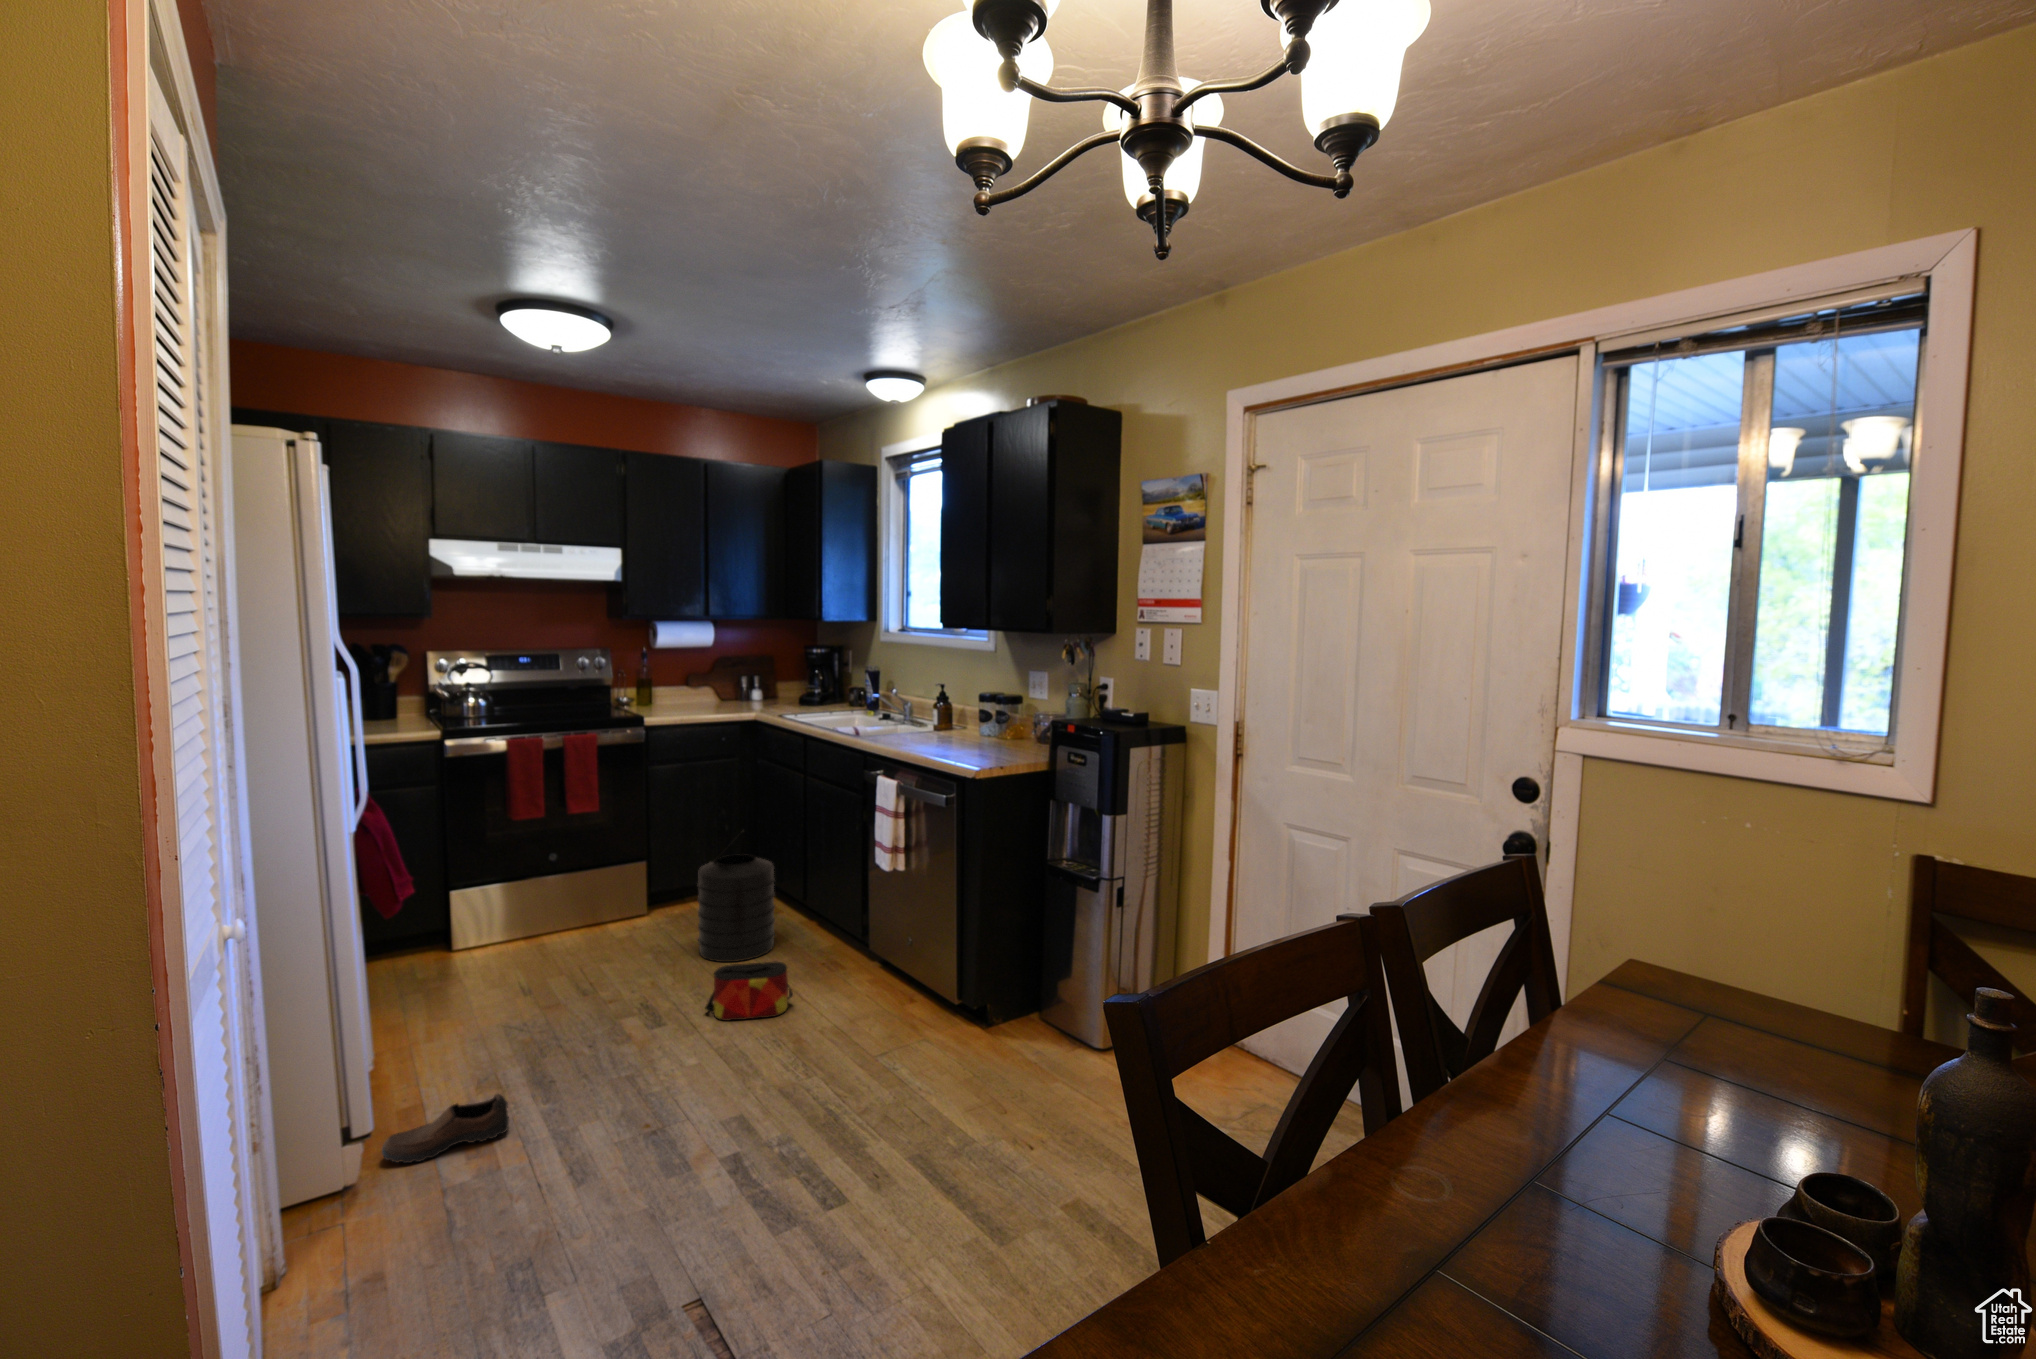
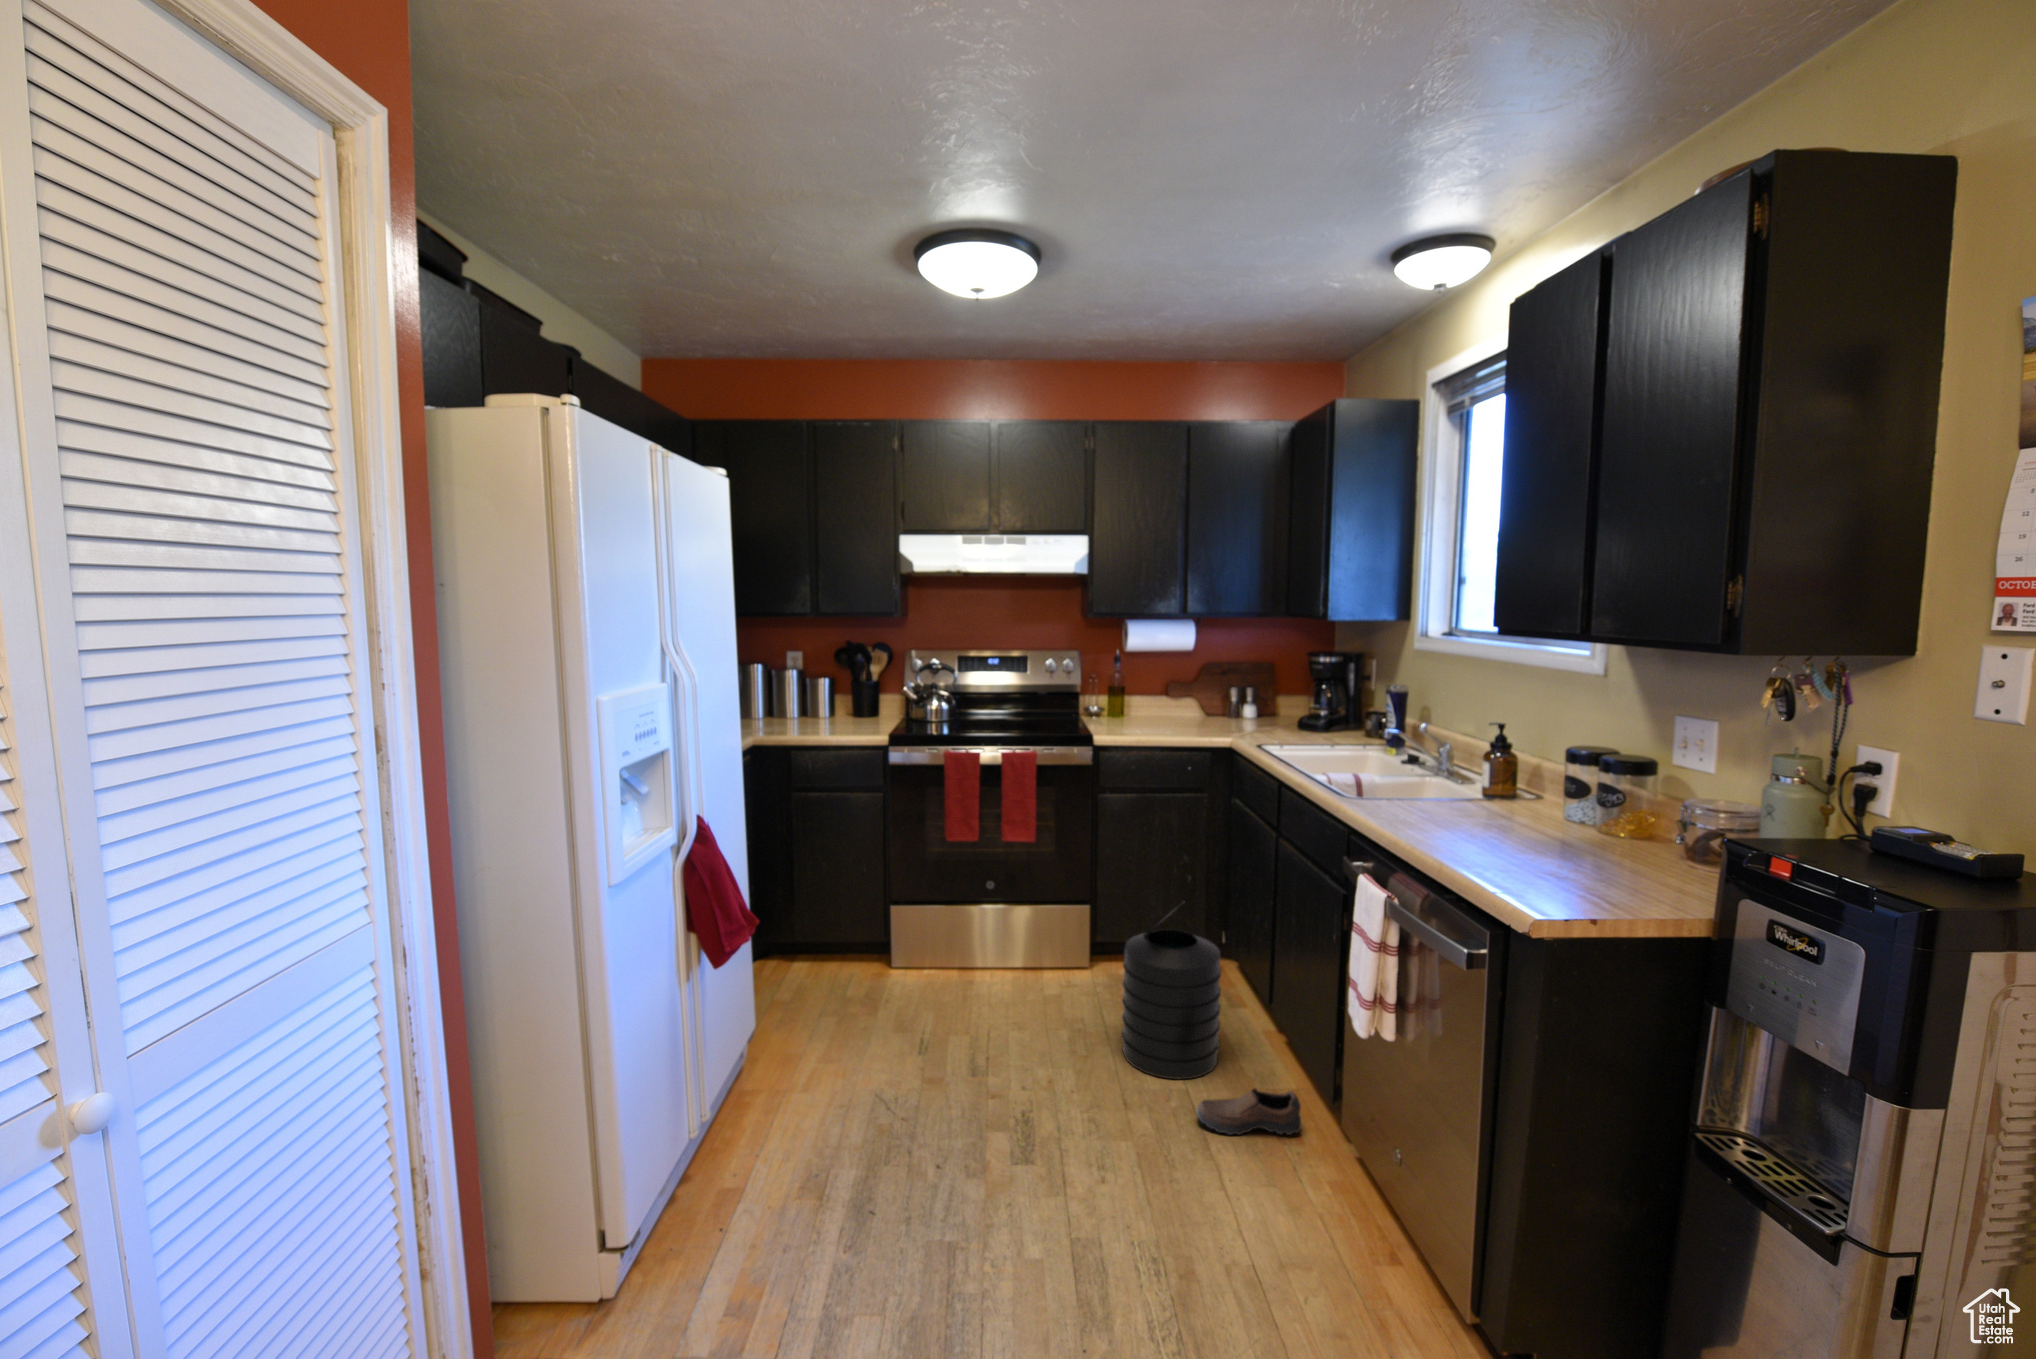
bag: present [705,962,793,1021] -> none [1090,1102,1209,1205]
shoe: present [382,1094,509,1163] -> present [1197,1089,1301,1135]

